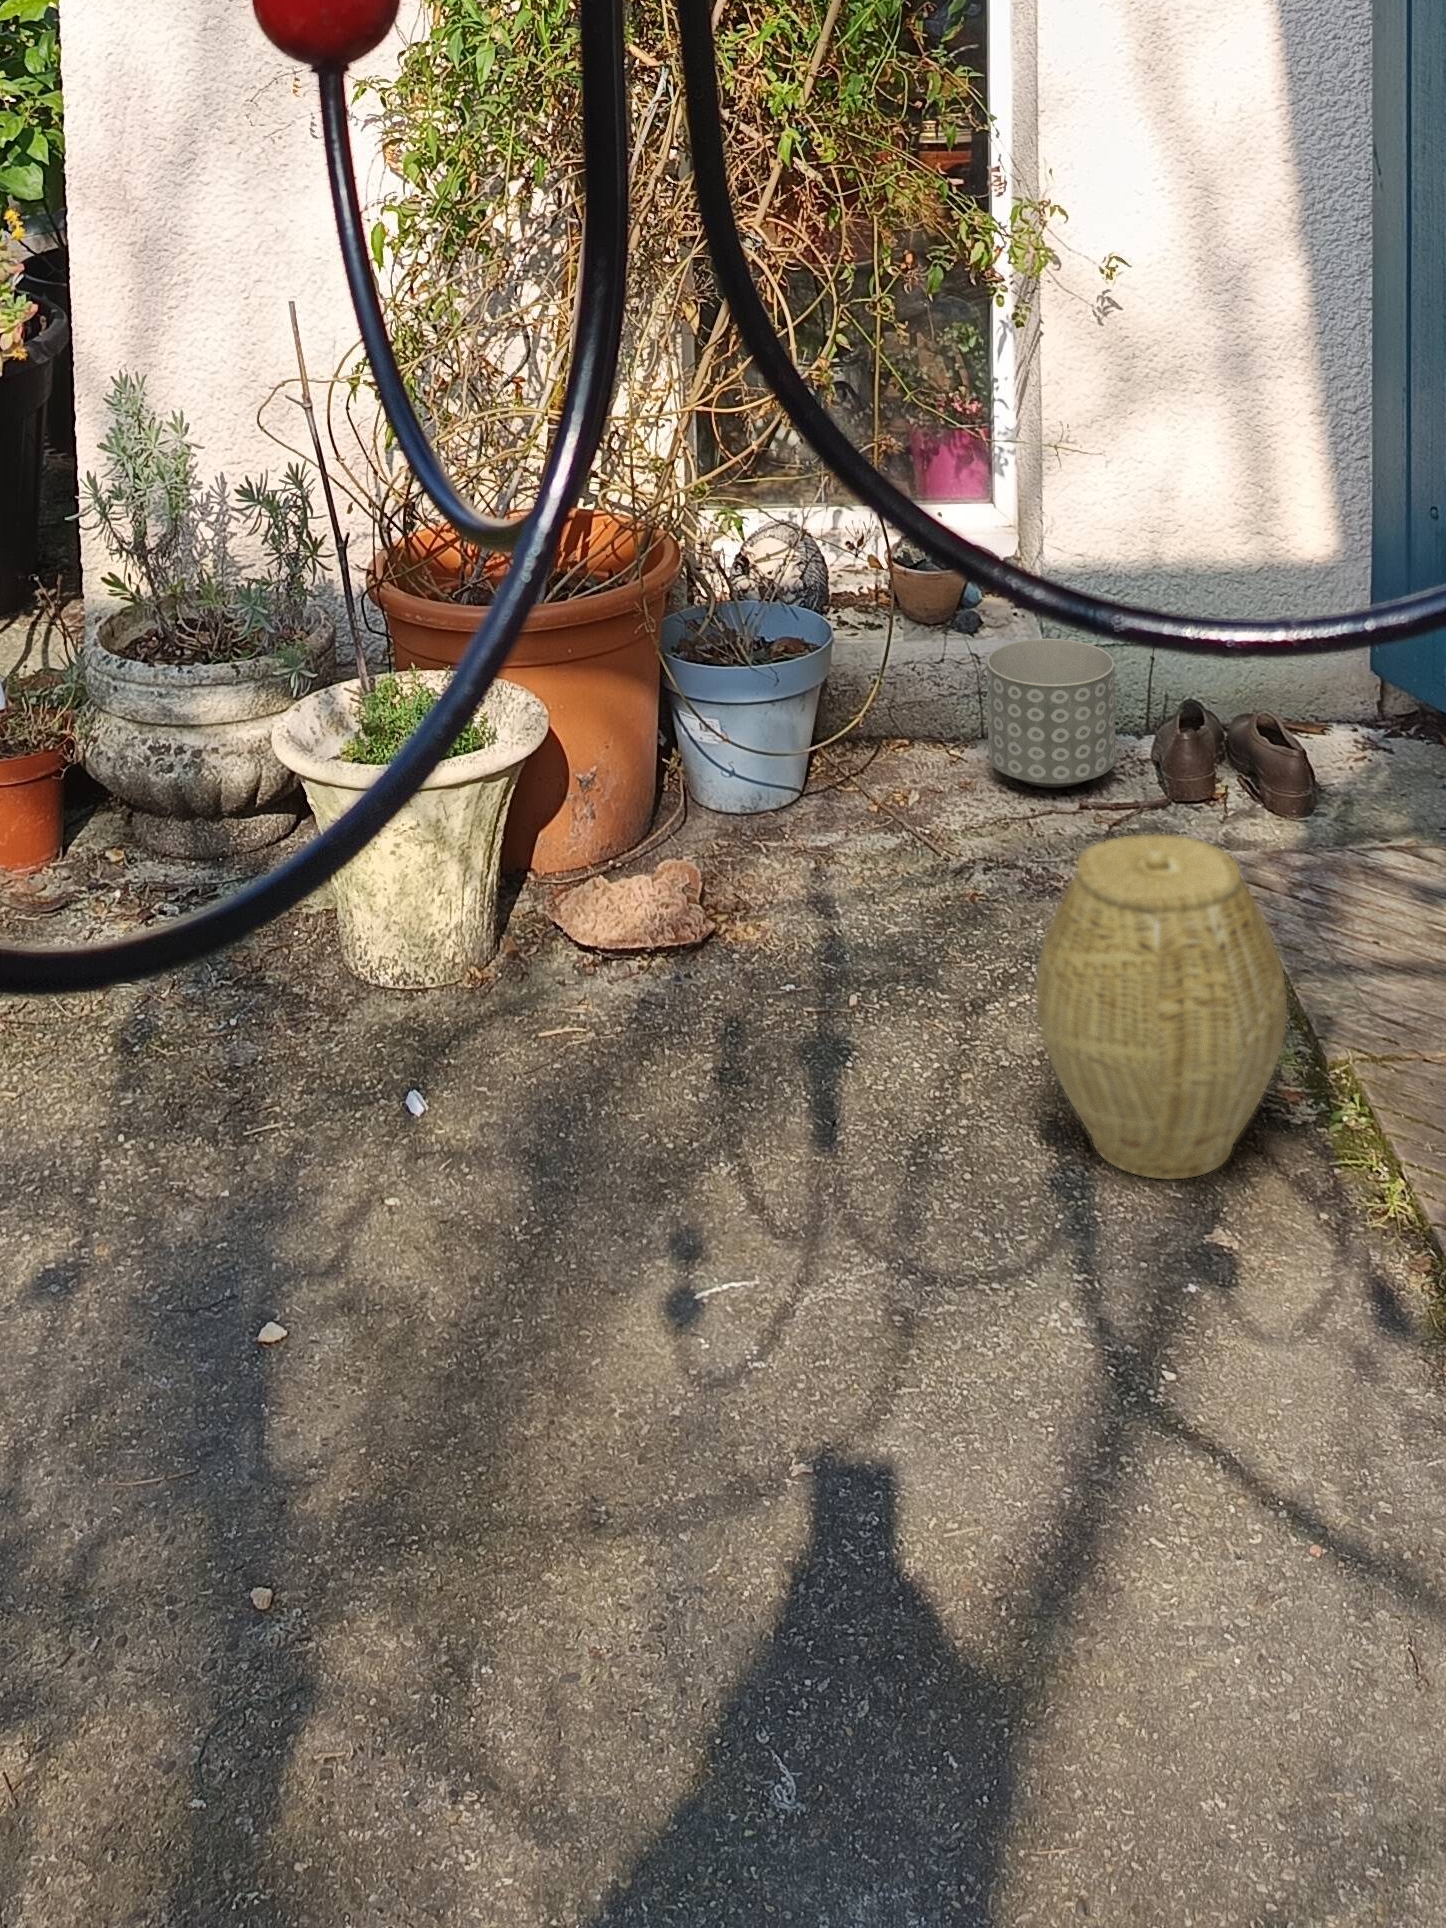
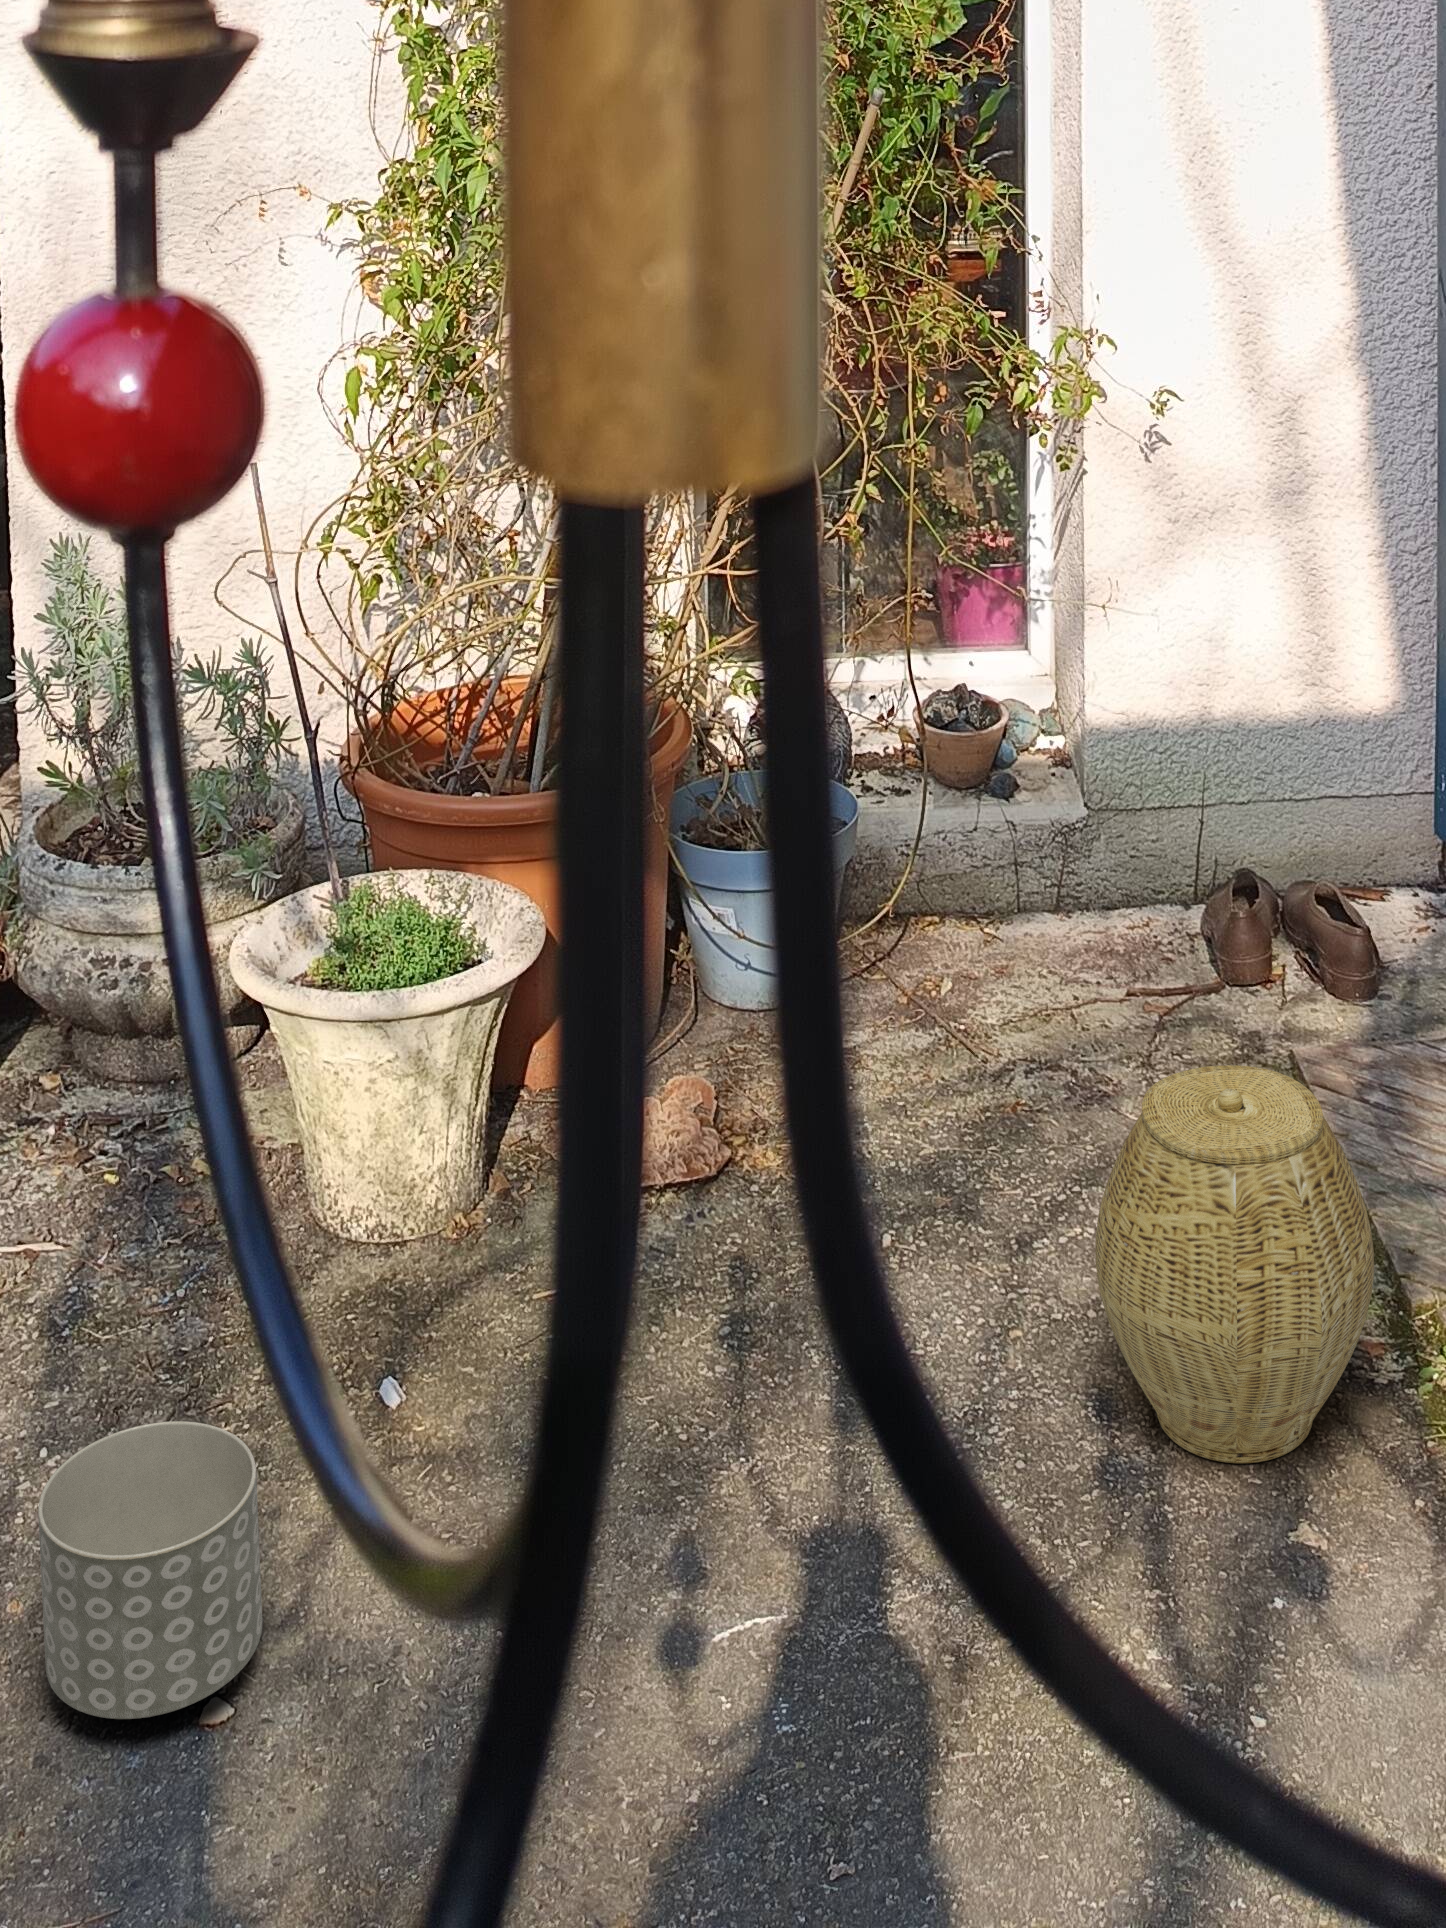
planter: present [987,639,1115,788] -> present [38,1421,262,1719]

